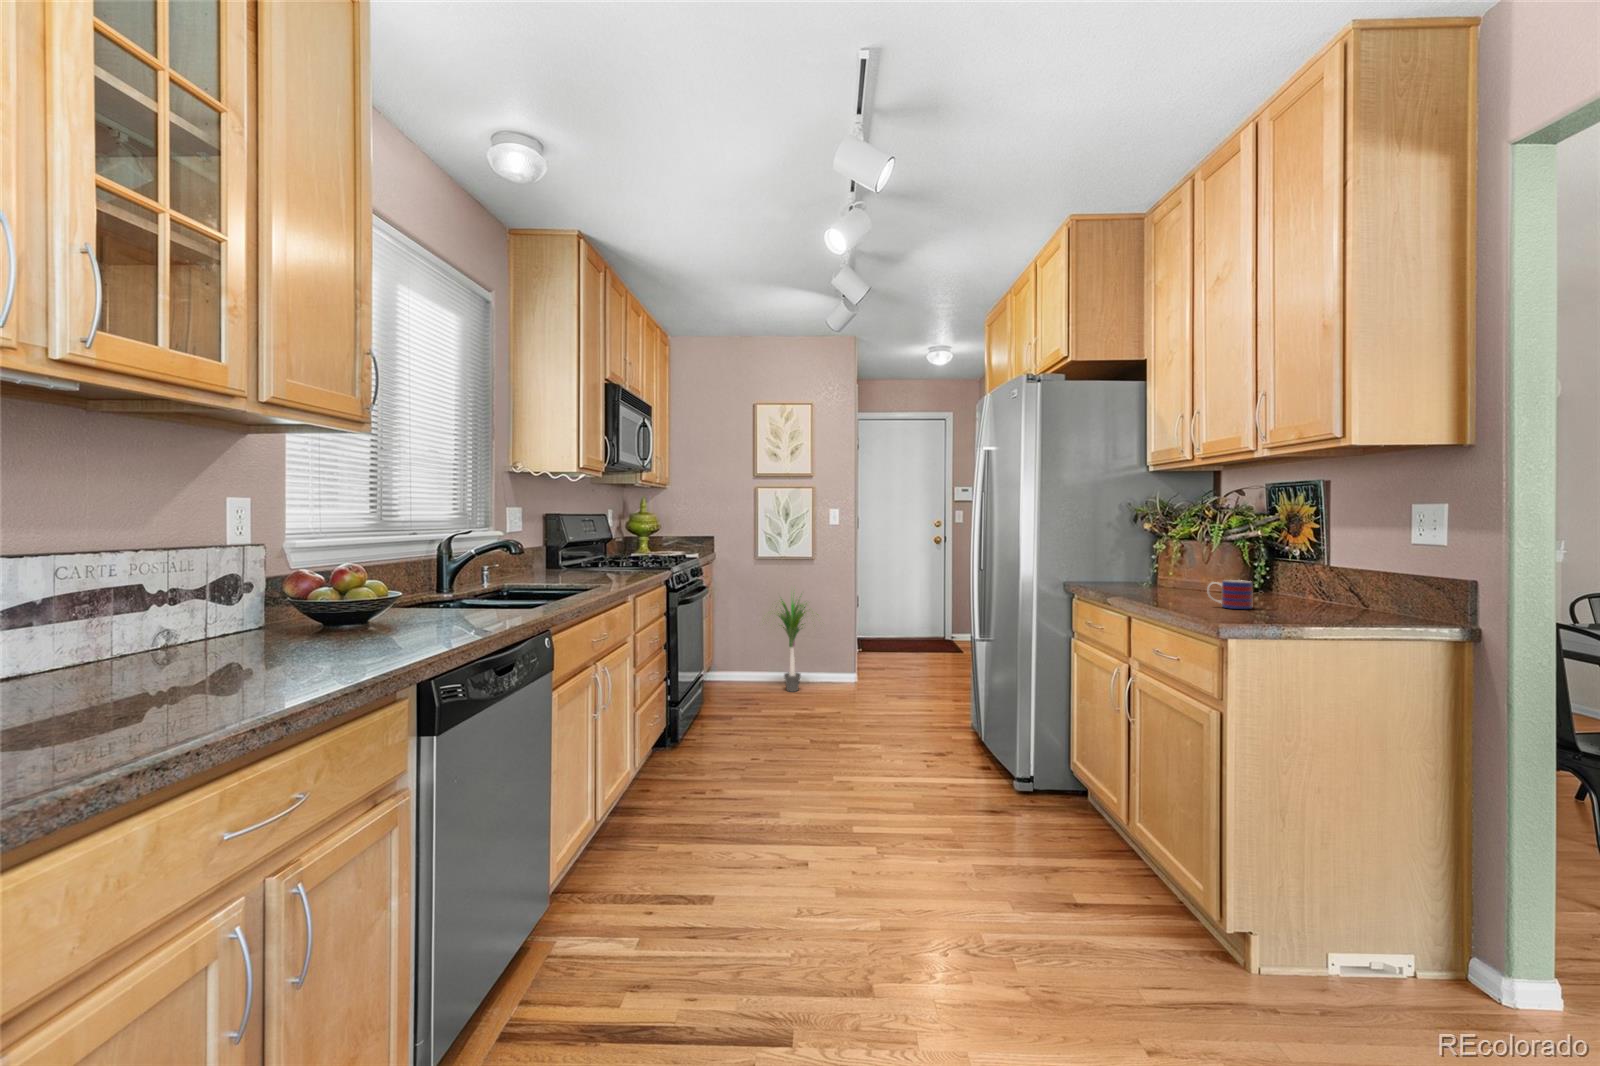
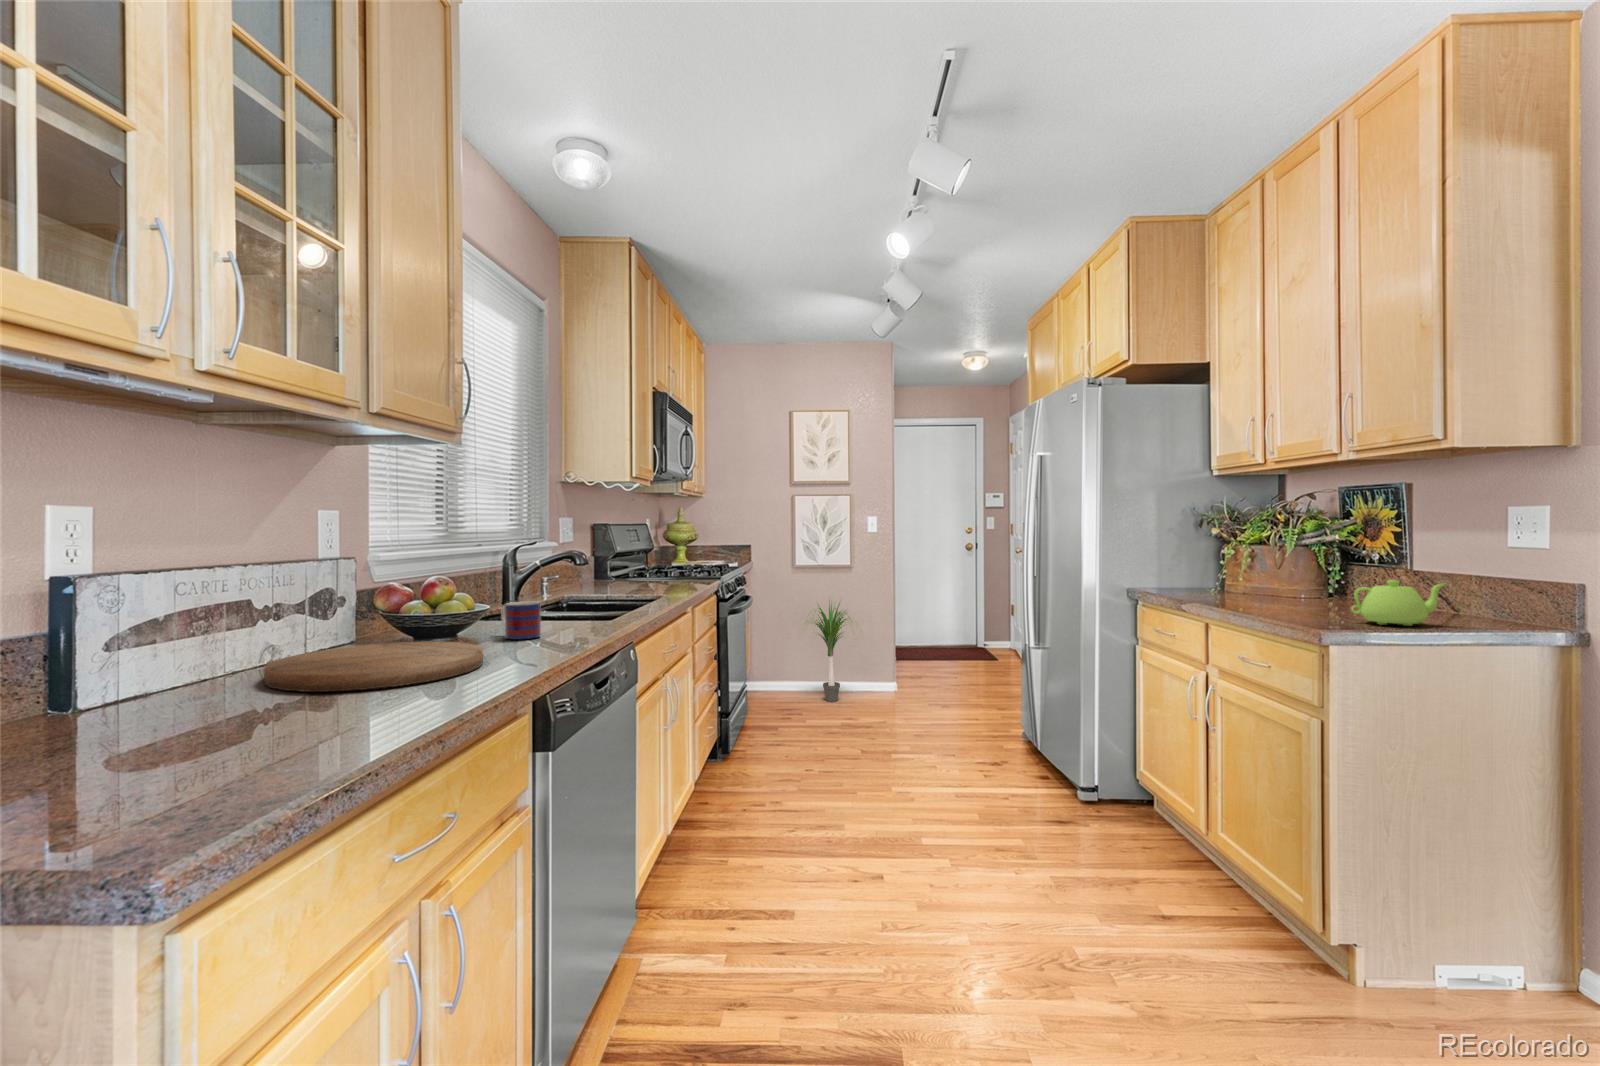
teapot: none [1256,576,1345,621] -> present [1351,580,1445,626]
mug: present [1207,580,1253,609] -> present [501,602,541,639]
cutting board: none [144,628,375,675] -> present [264,641,483,692]

